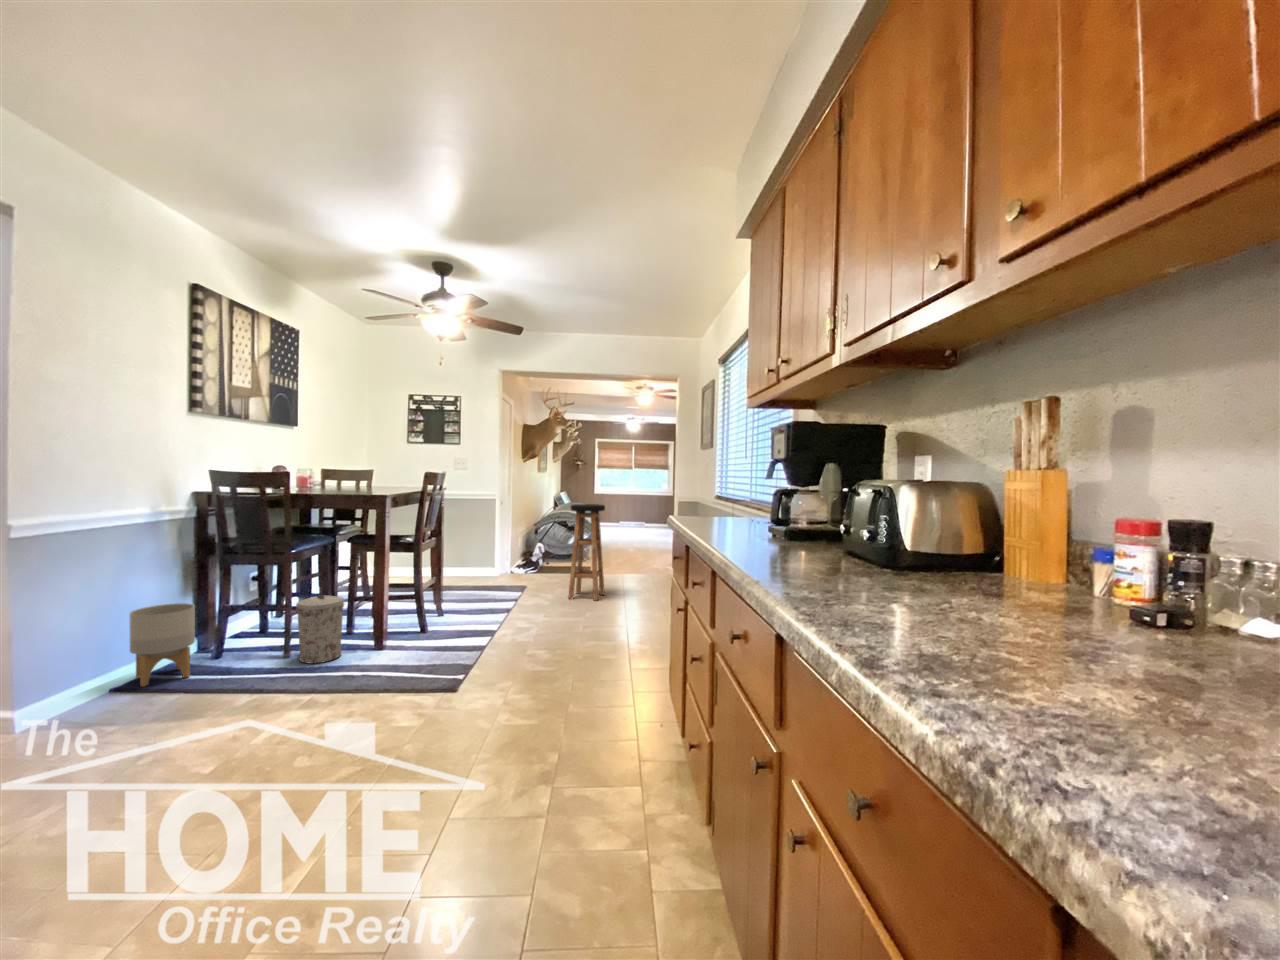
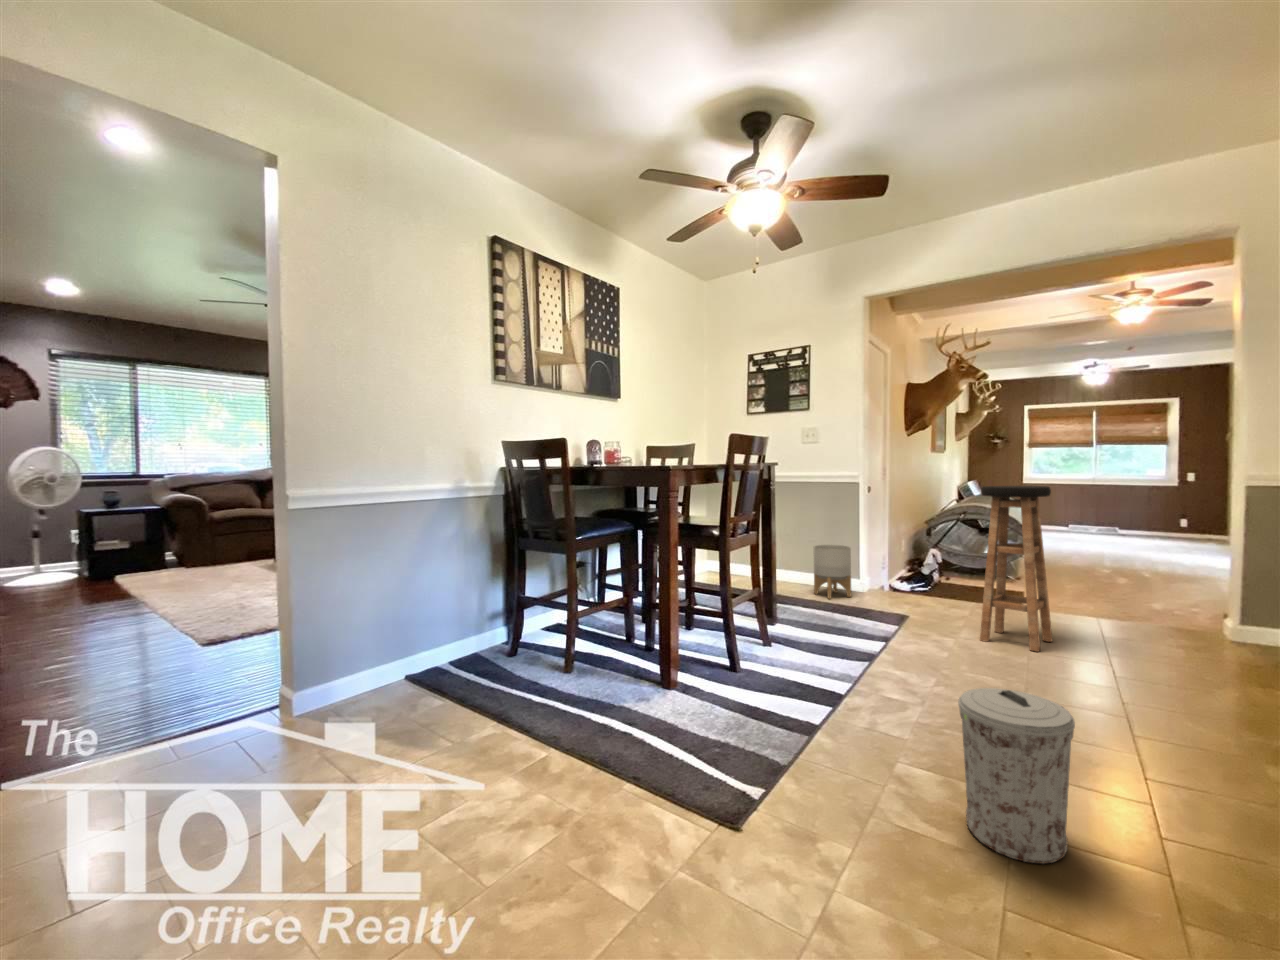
trash can: present [296,595,344,663] -> present [958,688,1075,864]
planter: present [129,603,195,686] -> present [813,544,851,599]

